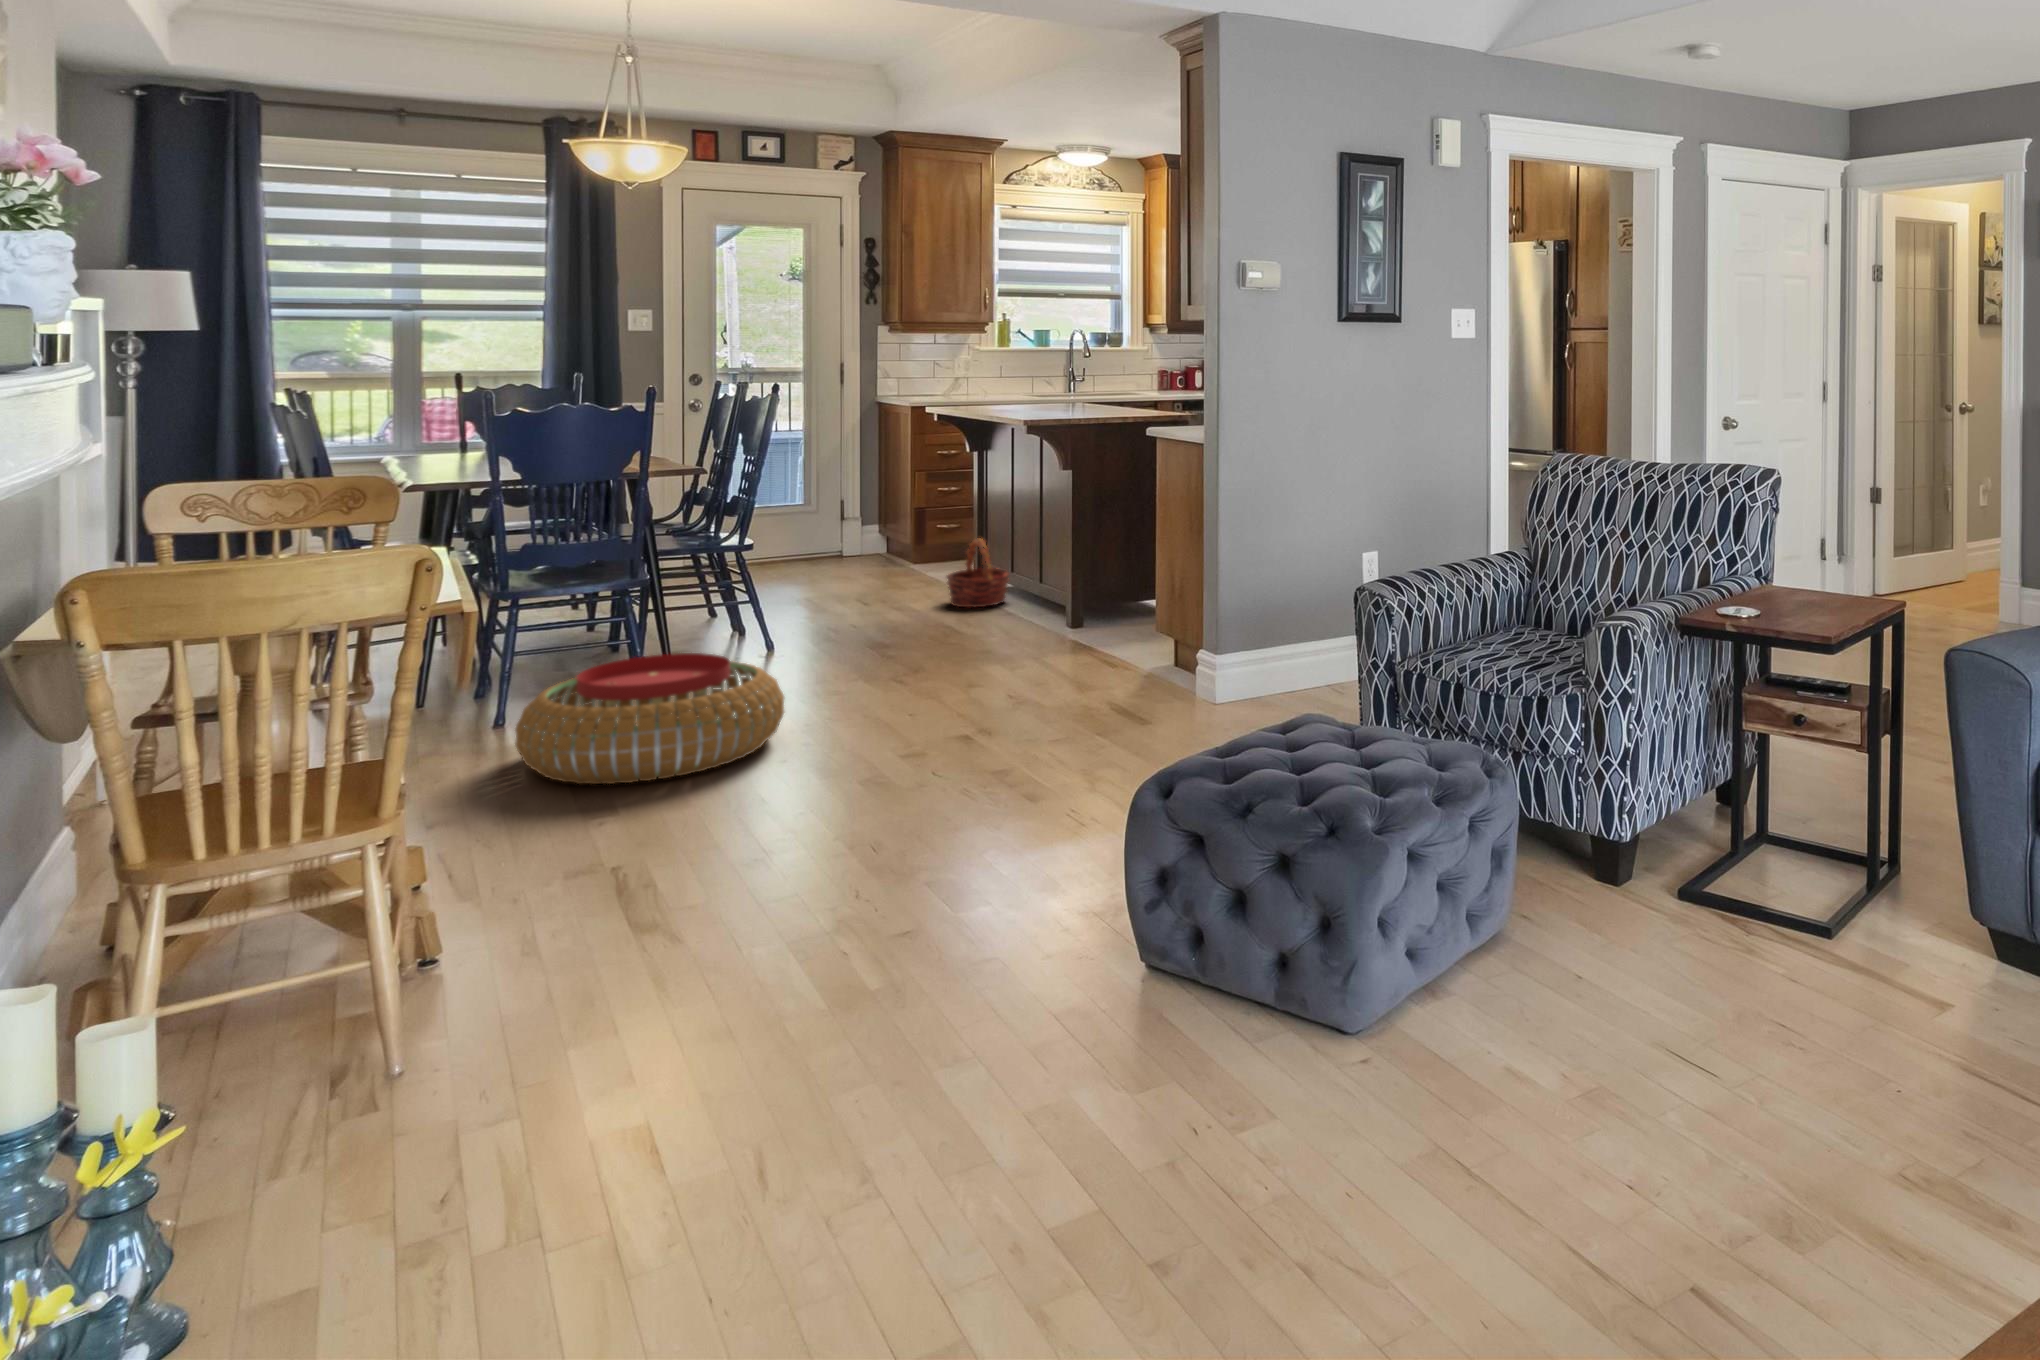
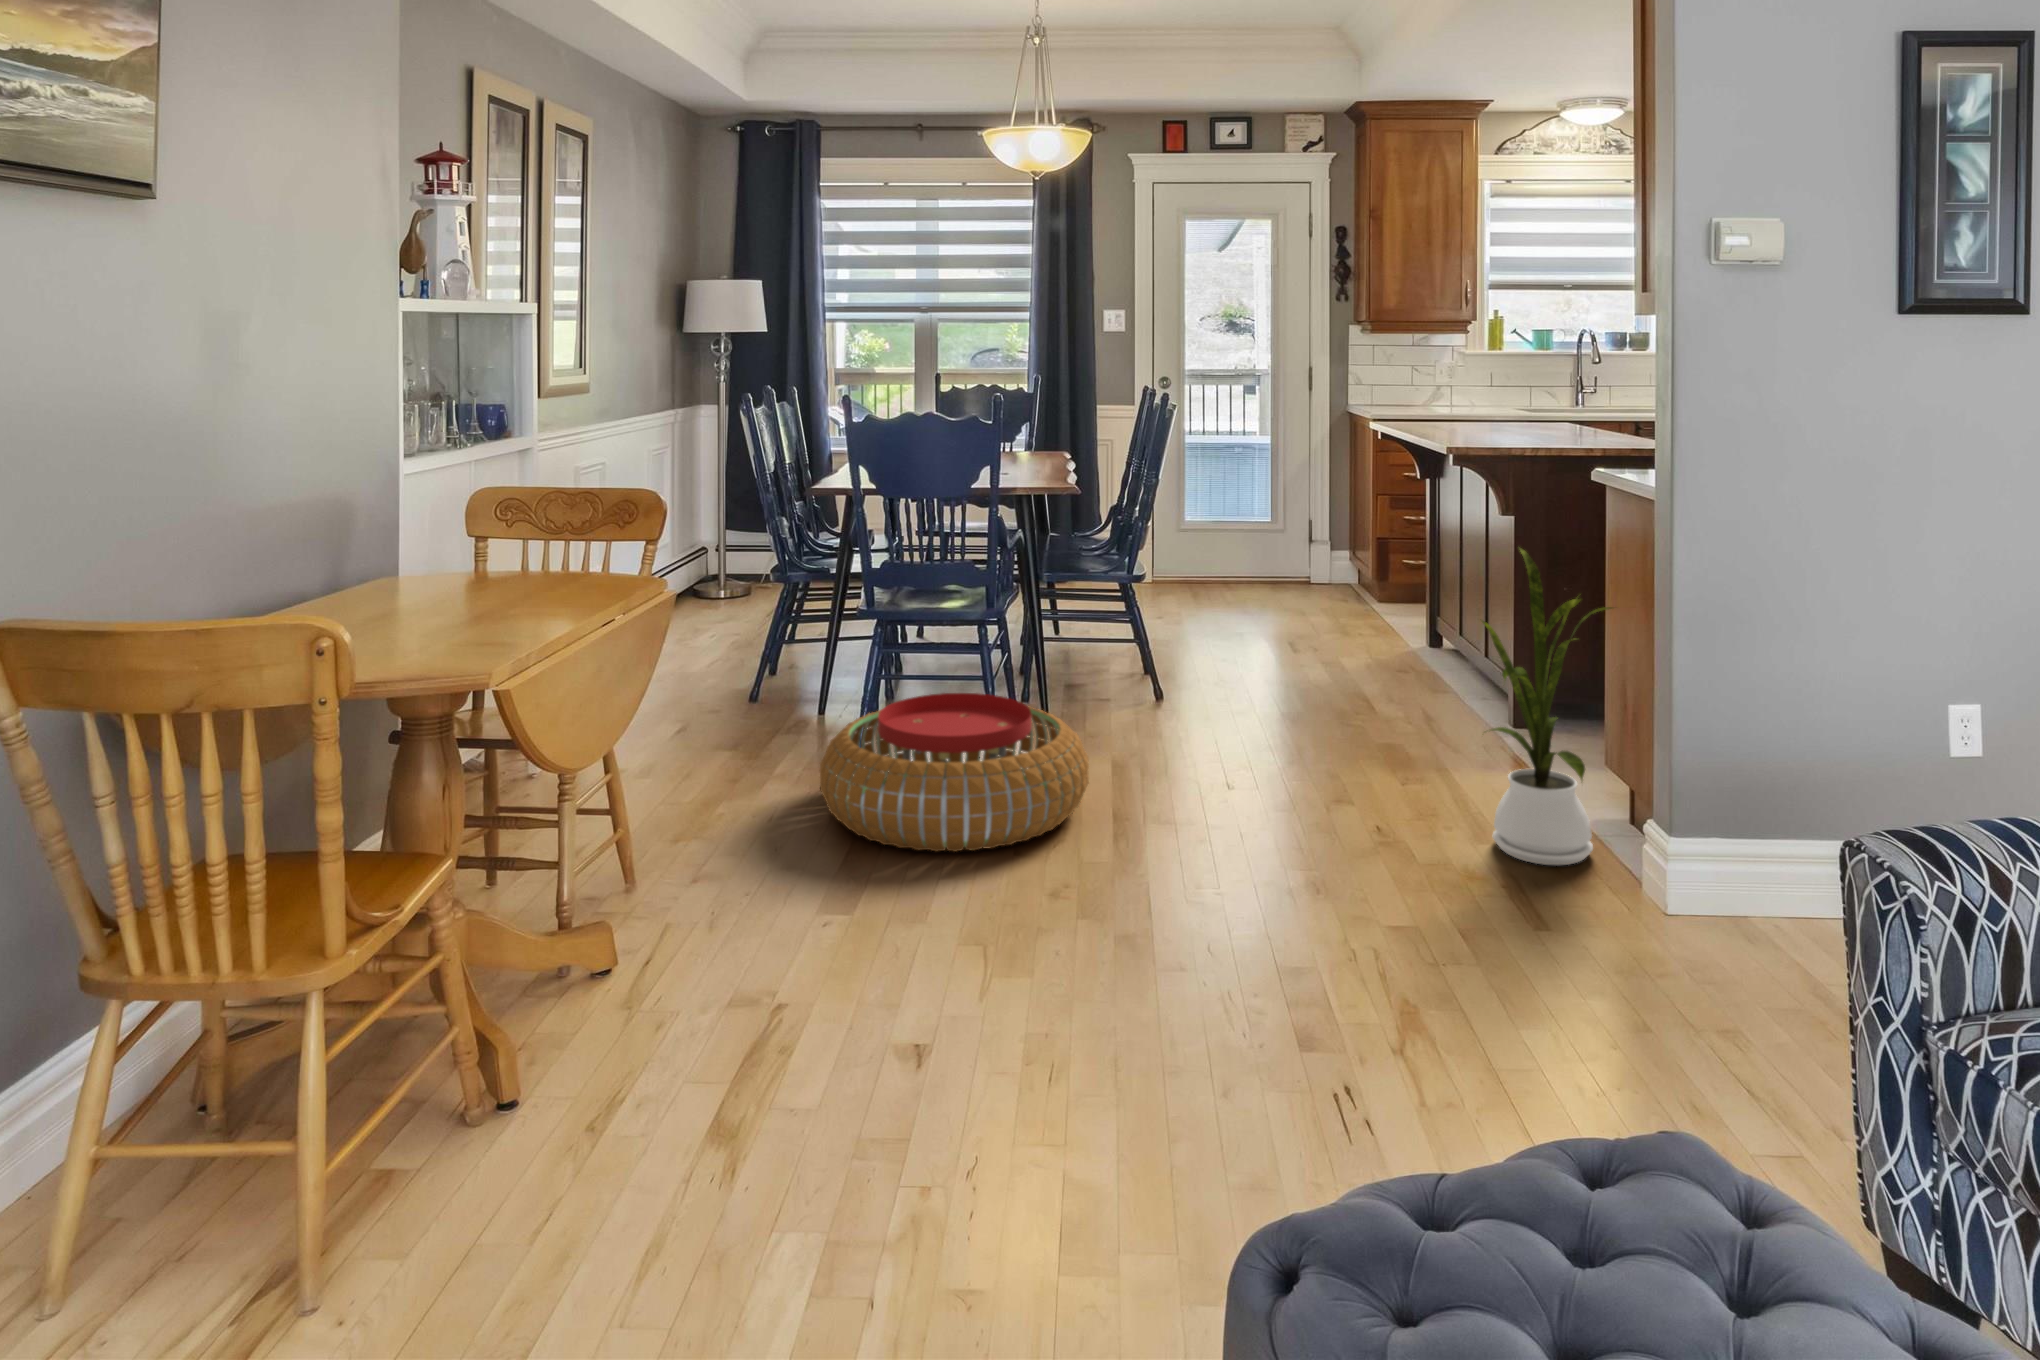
house plant: none [1089,487,1186,700] -> present [1482,548,1611,866]
basket: present [947,539,1009,608] -> none [1374,580,1451,666]

